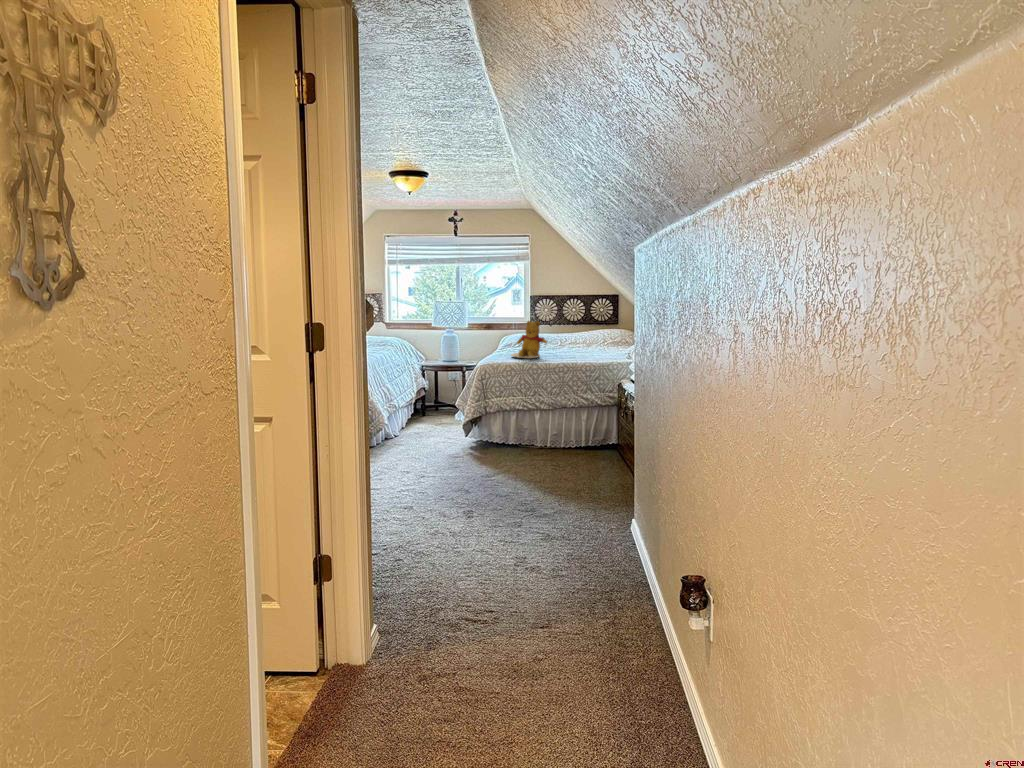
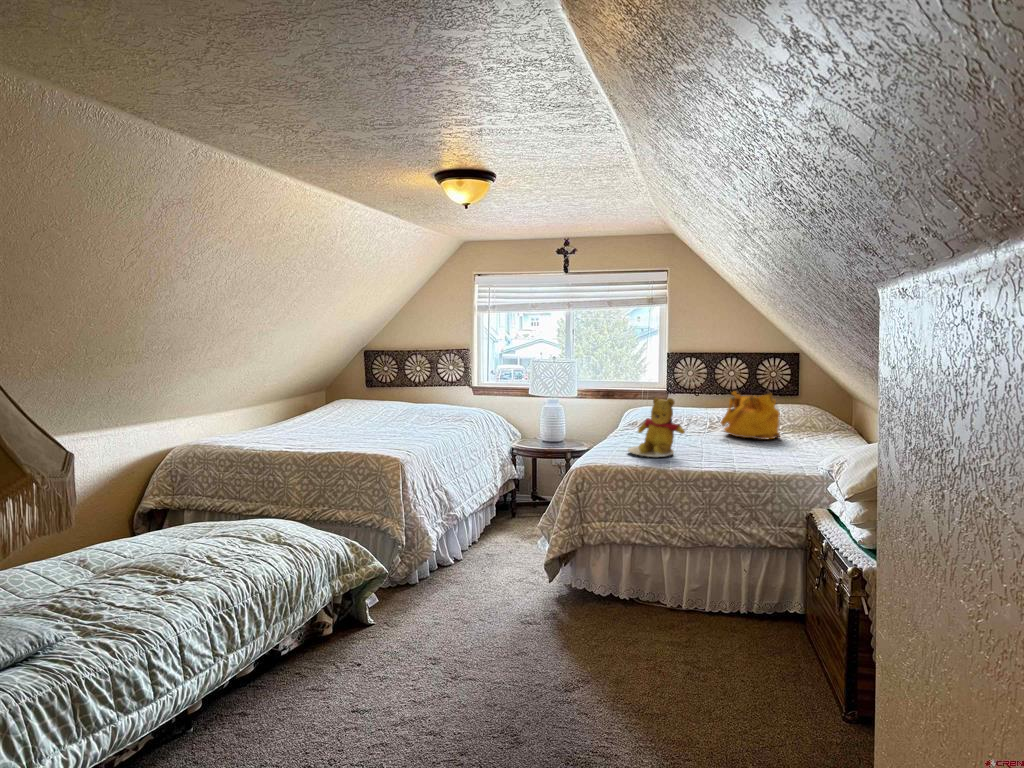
handbag: none [568,317,606,349] -> present [721,391,781,440]

